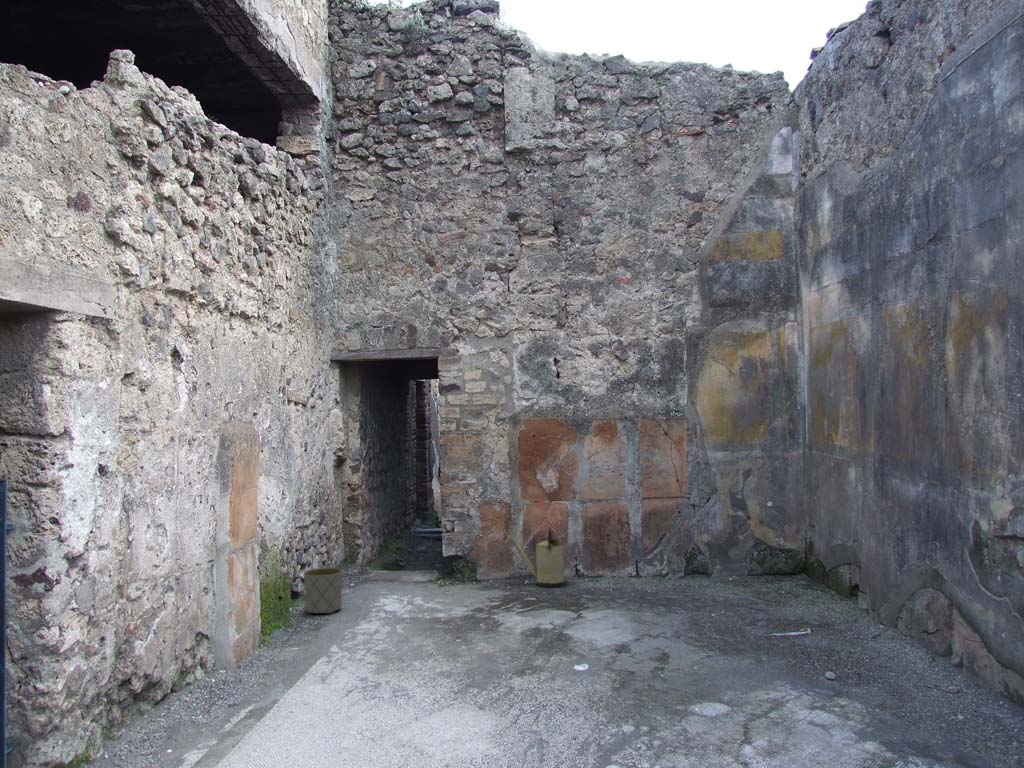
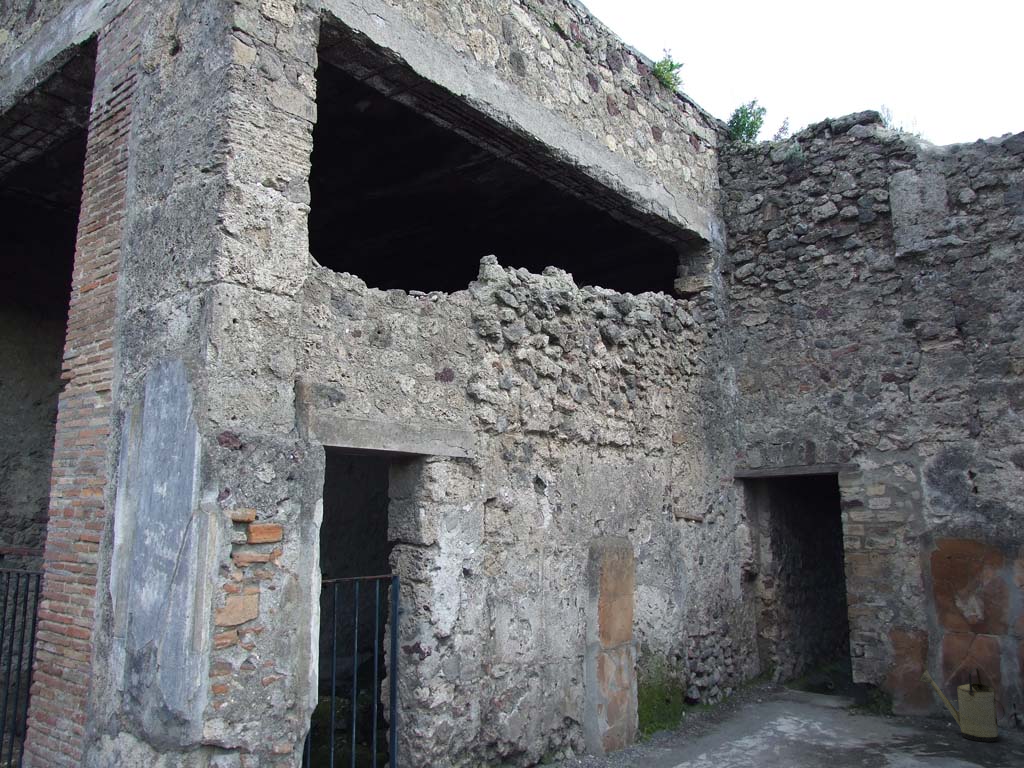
planter: present [304,568,343,613] -> none [693,678,729,724]

